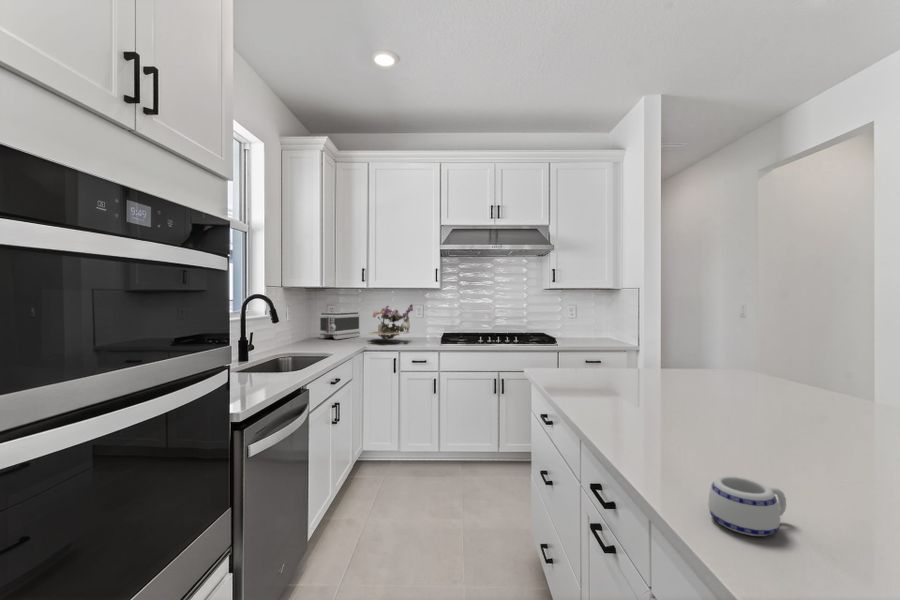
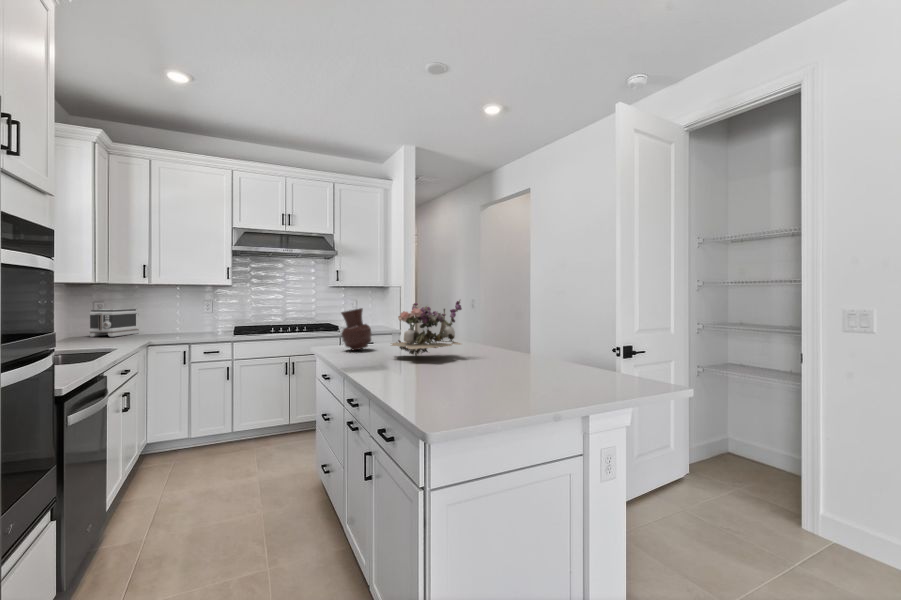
flower arrangement: present [371,304,413,341] -> present [392,300,462,356]
vase: none [568,320,614,381] -> present [341,308,372,350]
mug: present [708,476,786,536] -> none [389,371,420,392]

